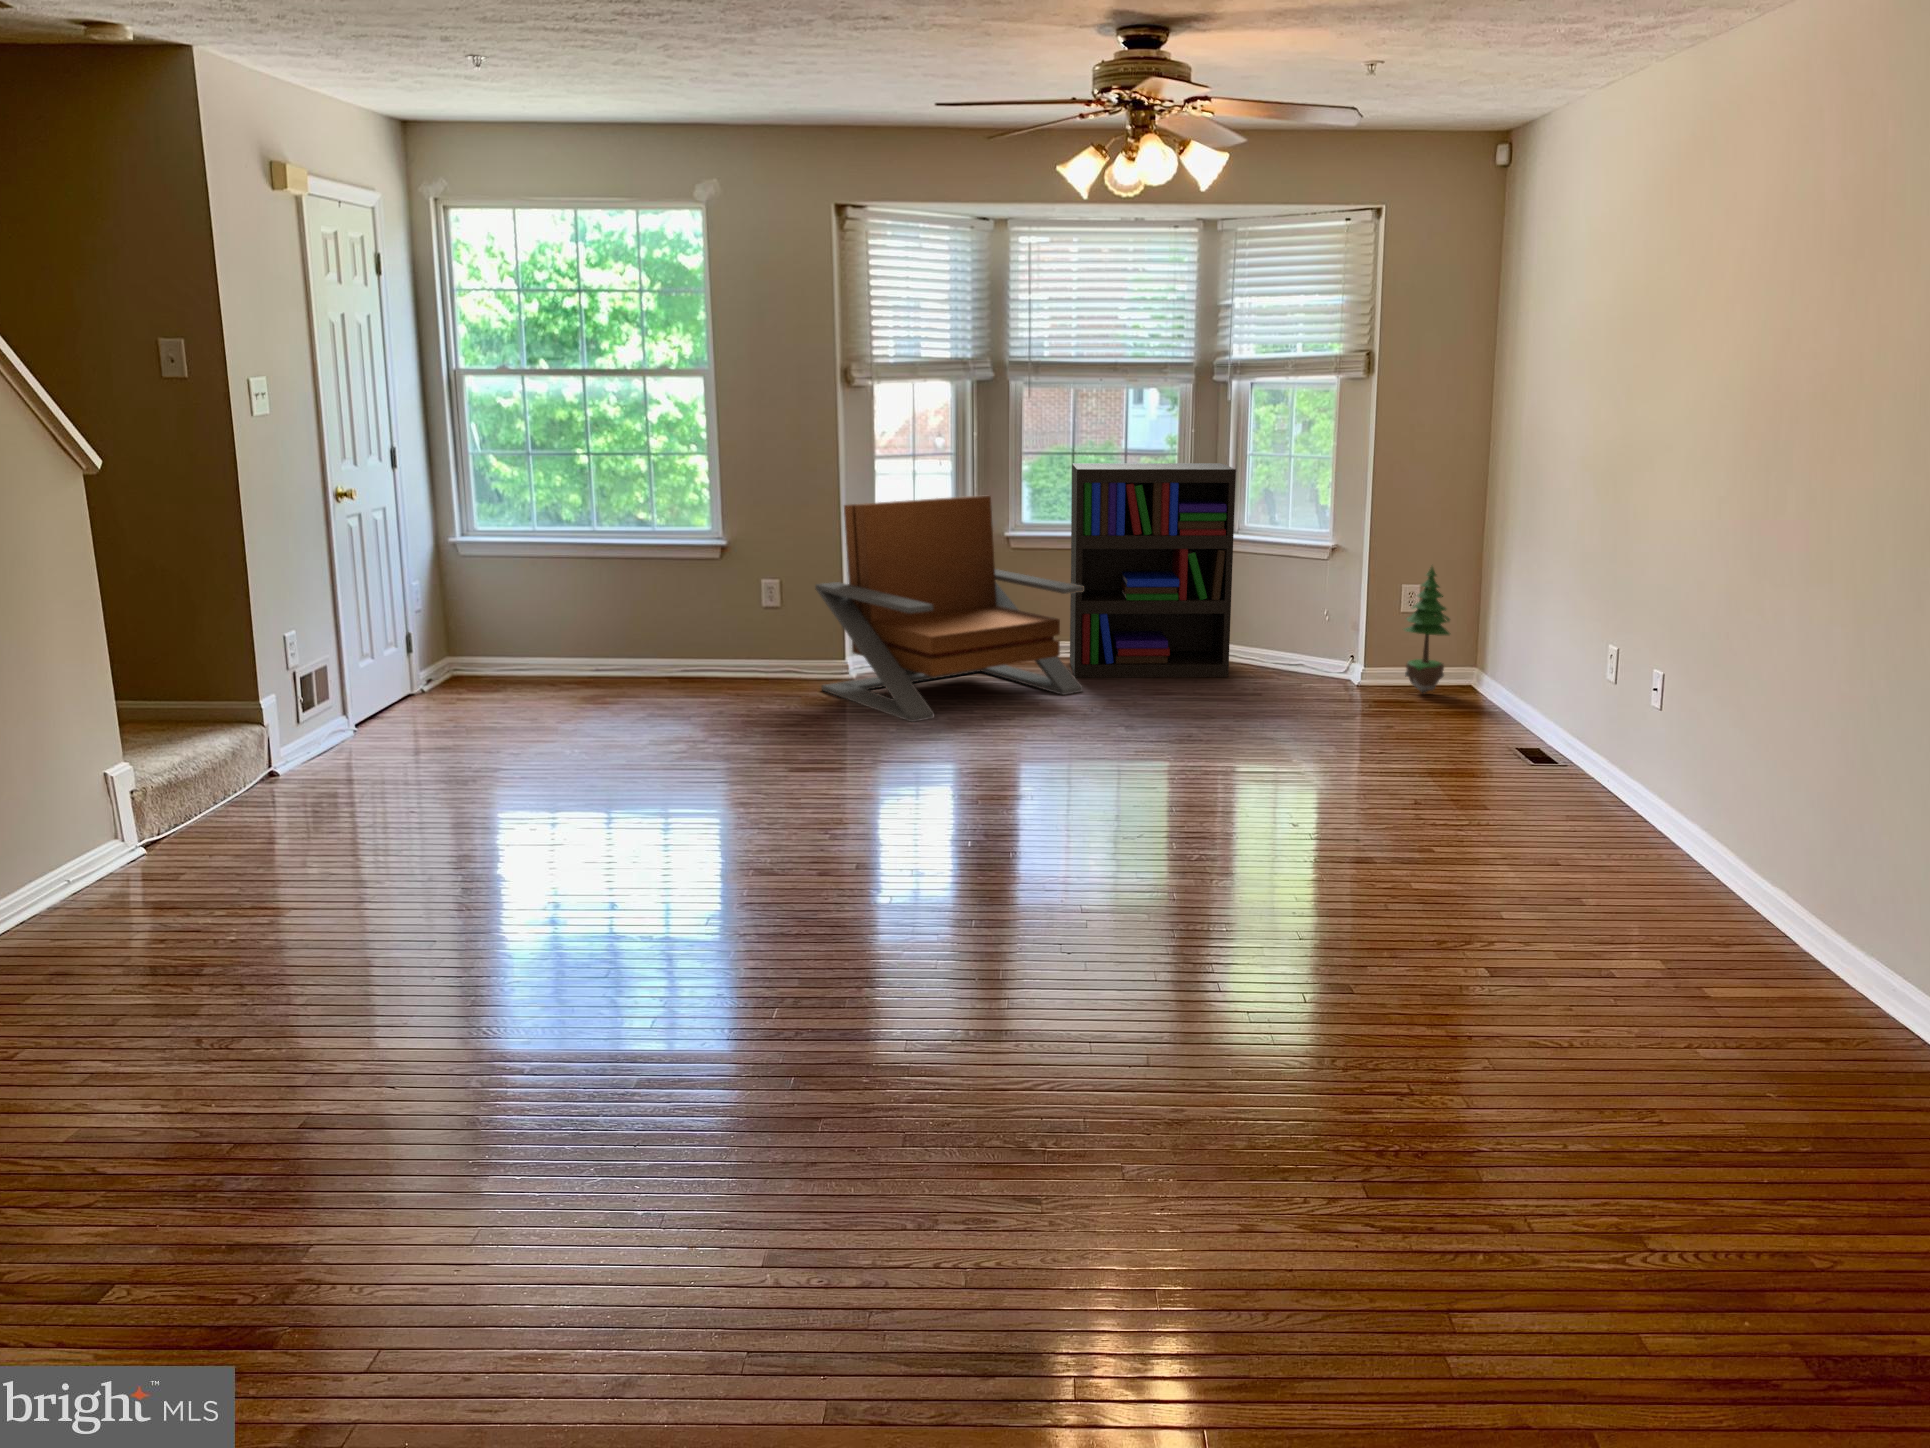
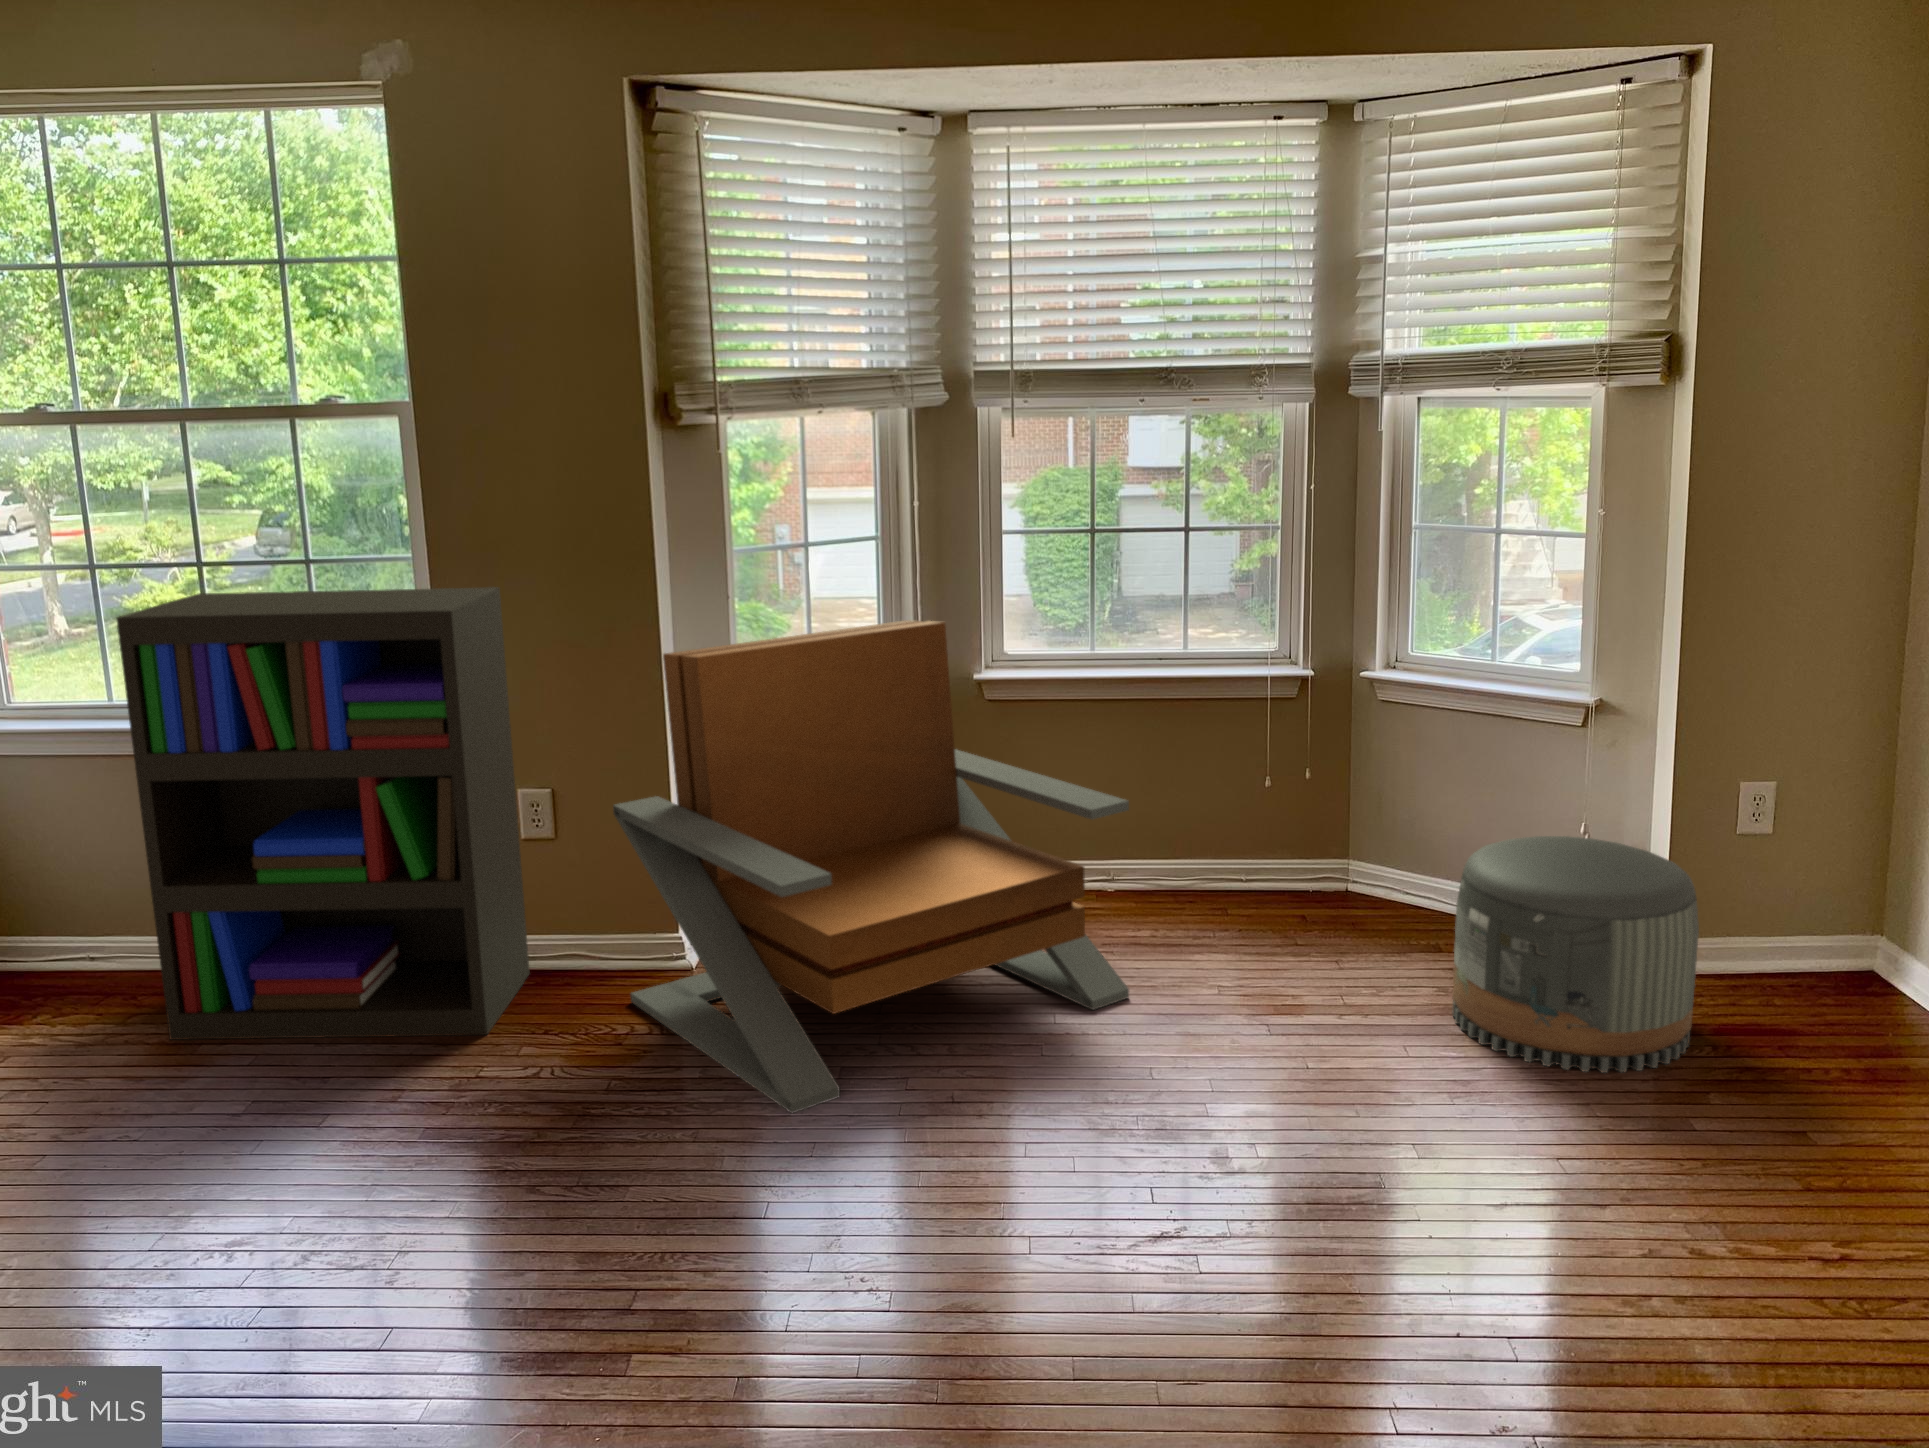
bookshelf: present [1070,463,1236,677] -> present [116,587,530,1040]
potted tree: present [1404,567,1450,693] -> none [1751,747,1856,993]
pouf: none [1246,609,1363,715] -> present [1452,836,1699,1073]

